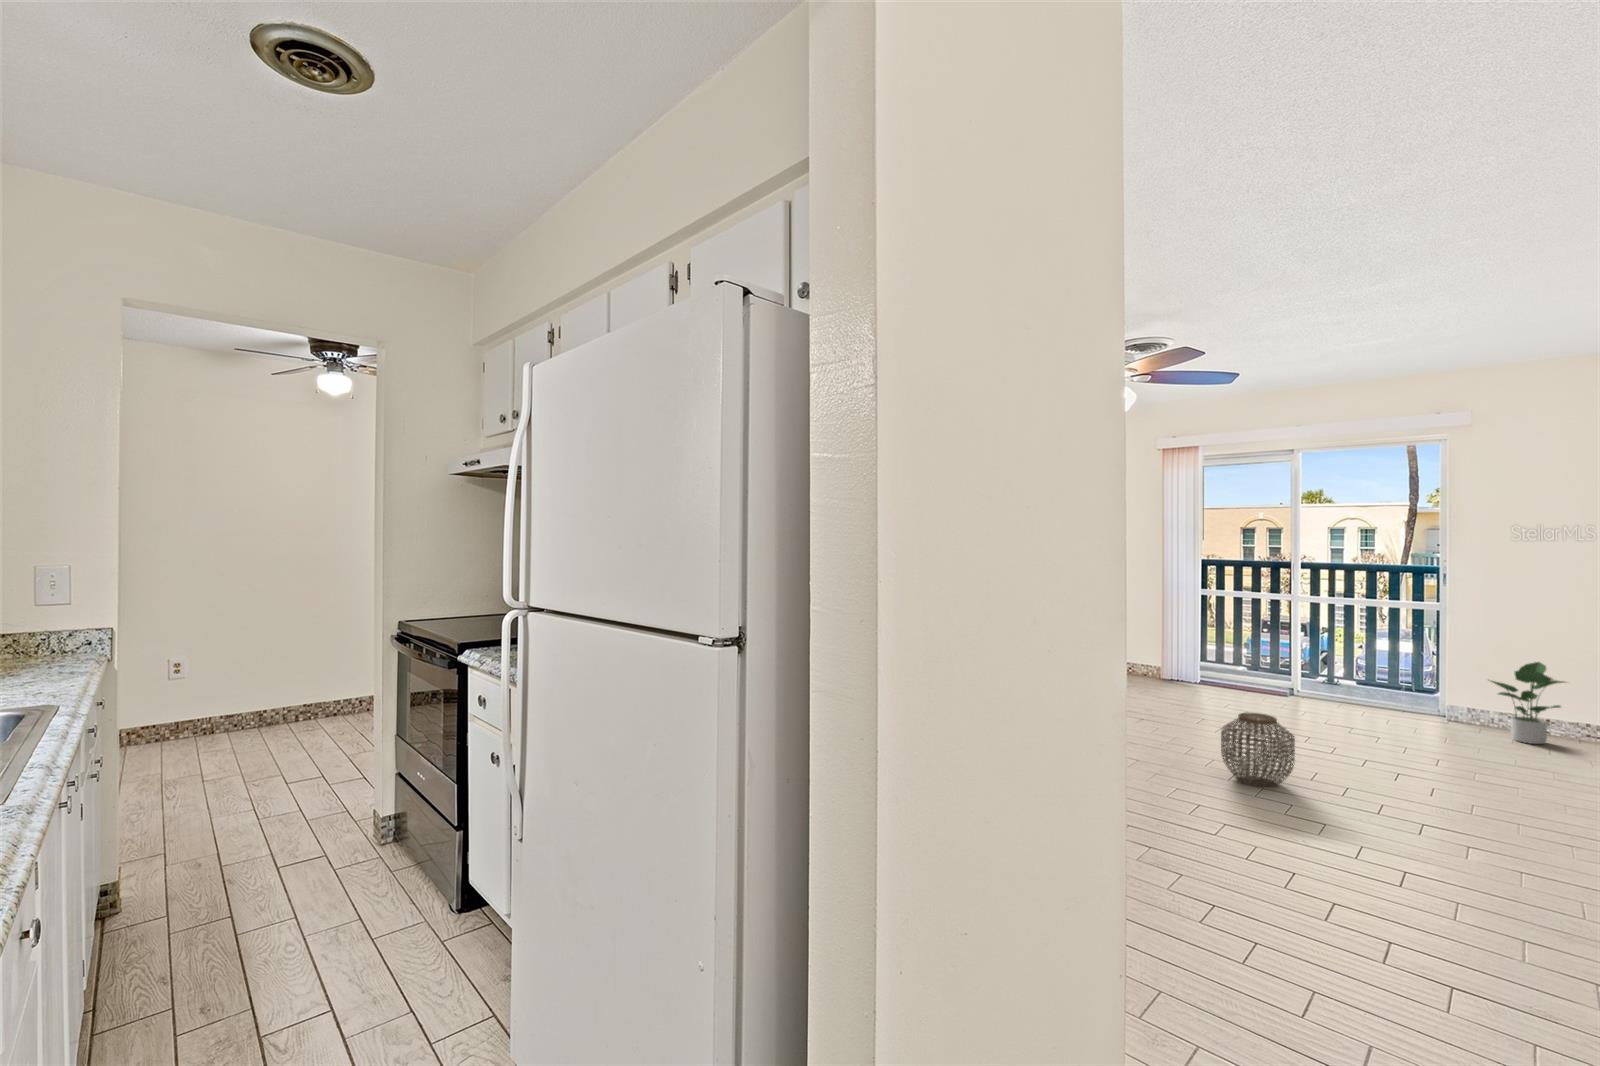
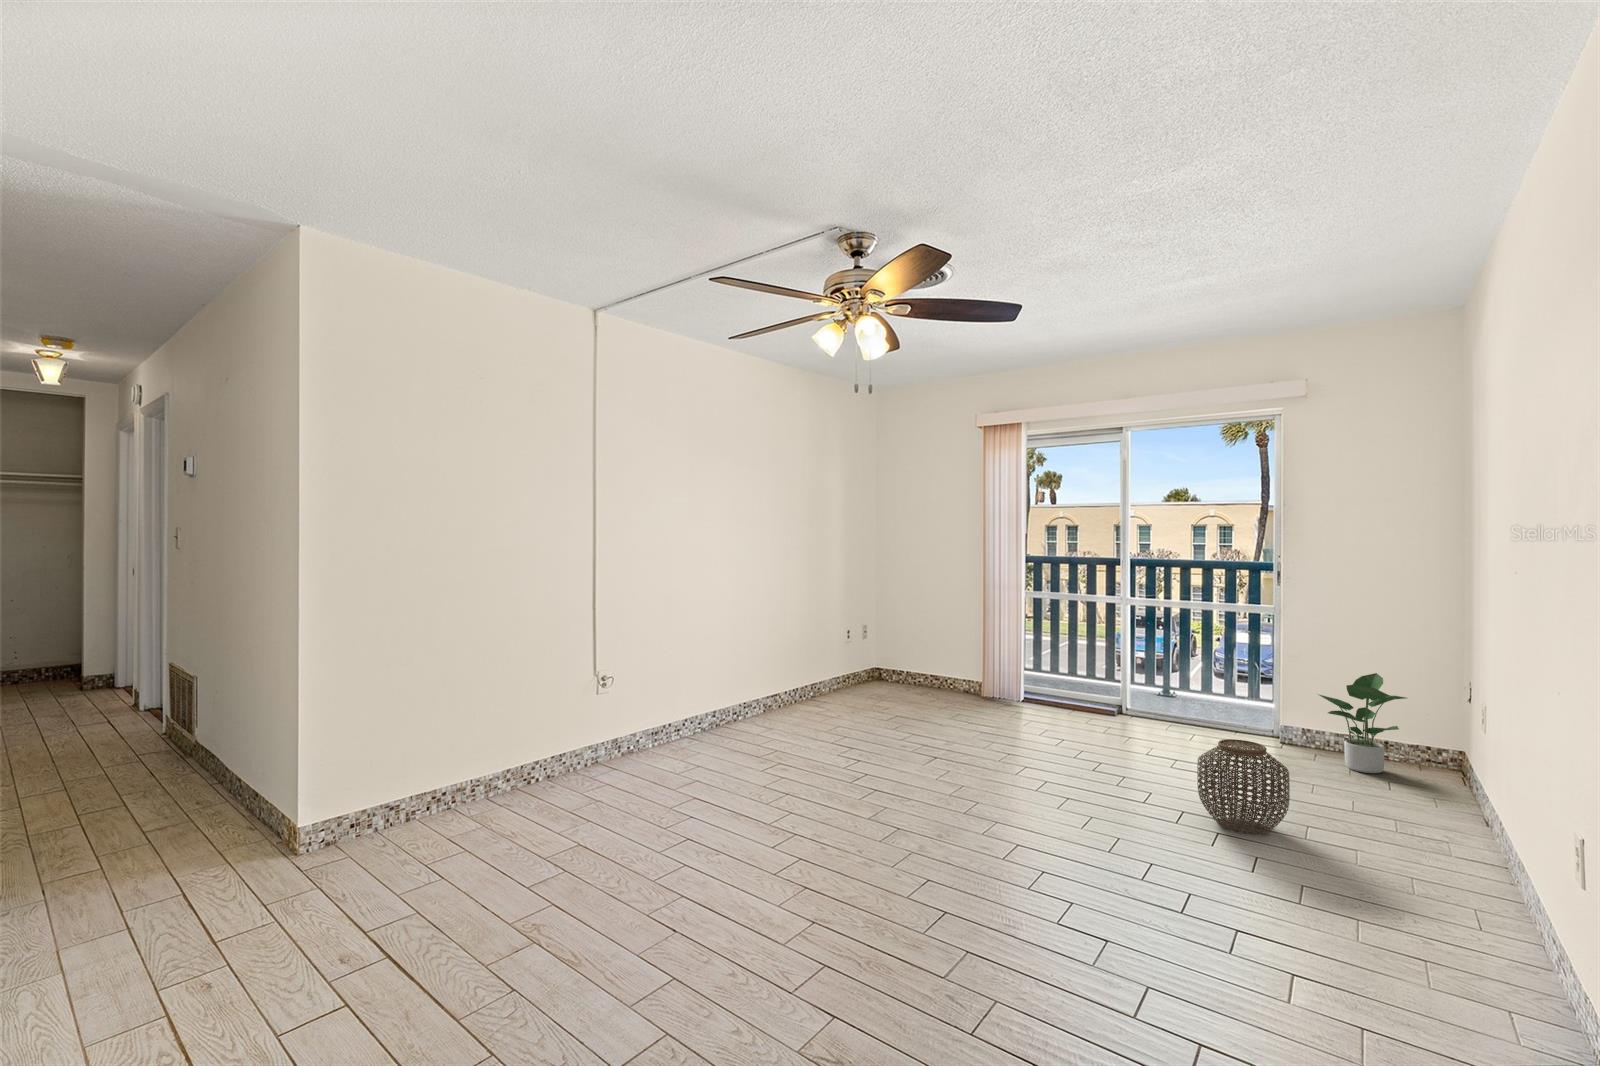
woven basket: present [1221,713,1295,787] -> present [1197,739,1290,835]

